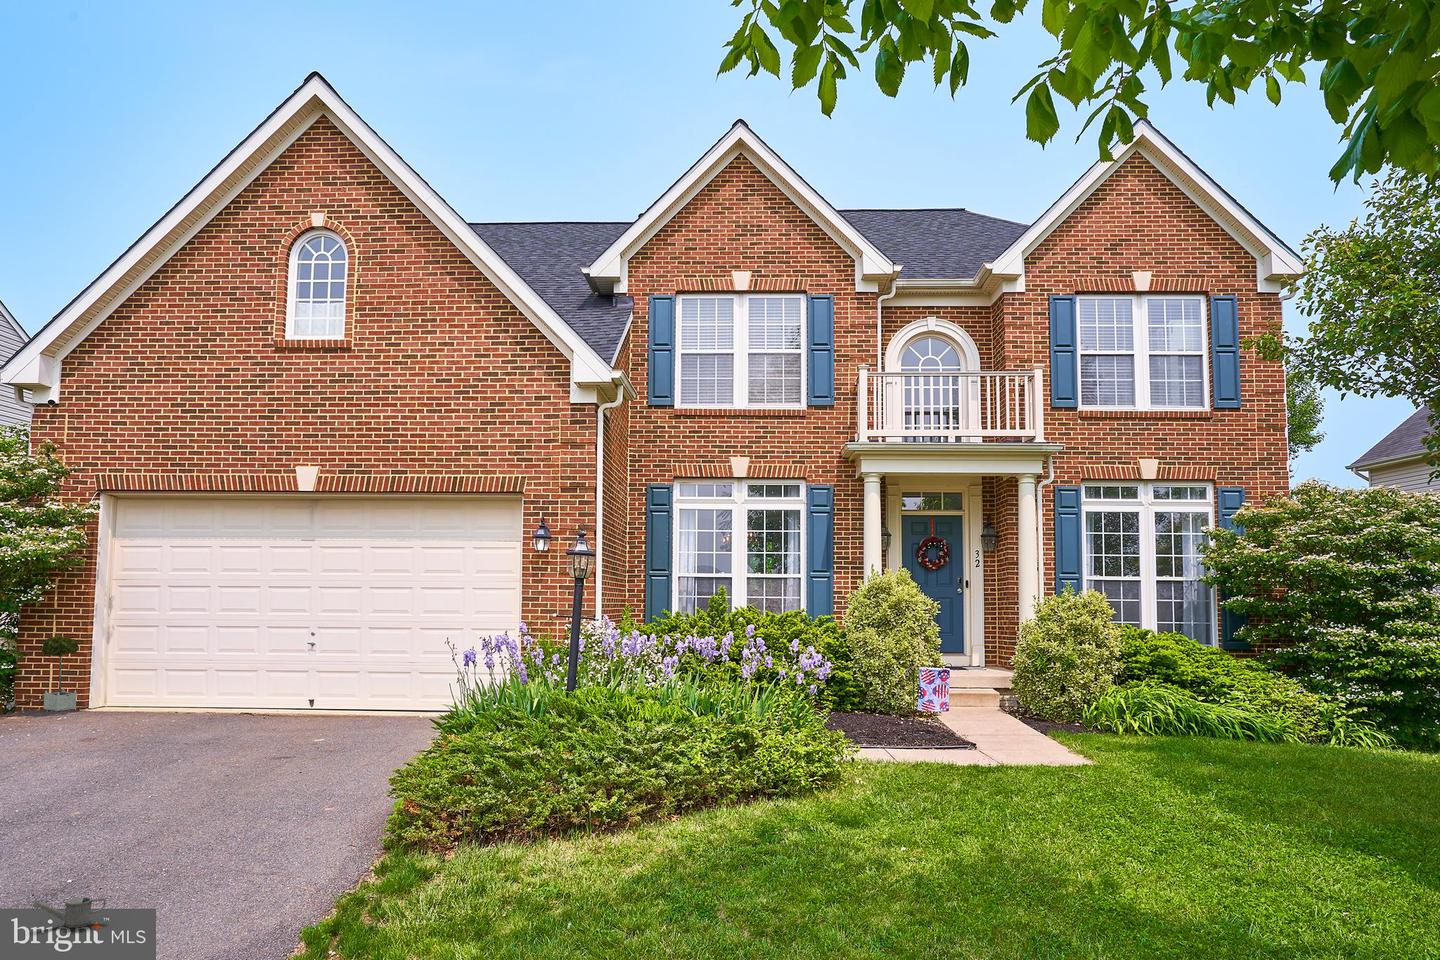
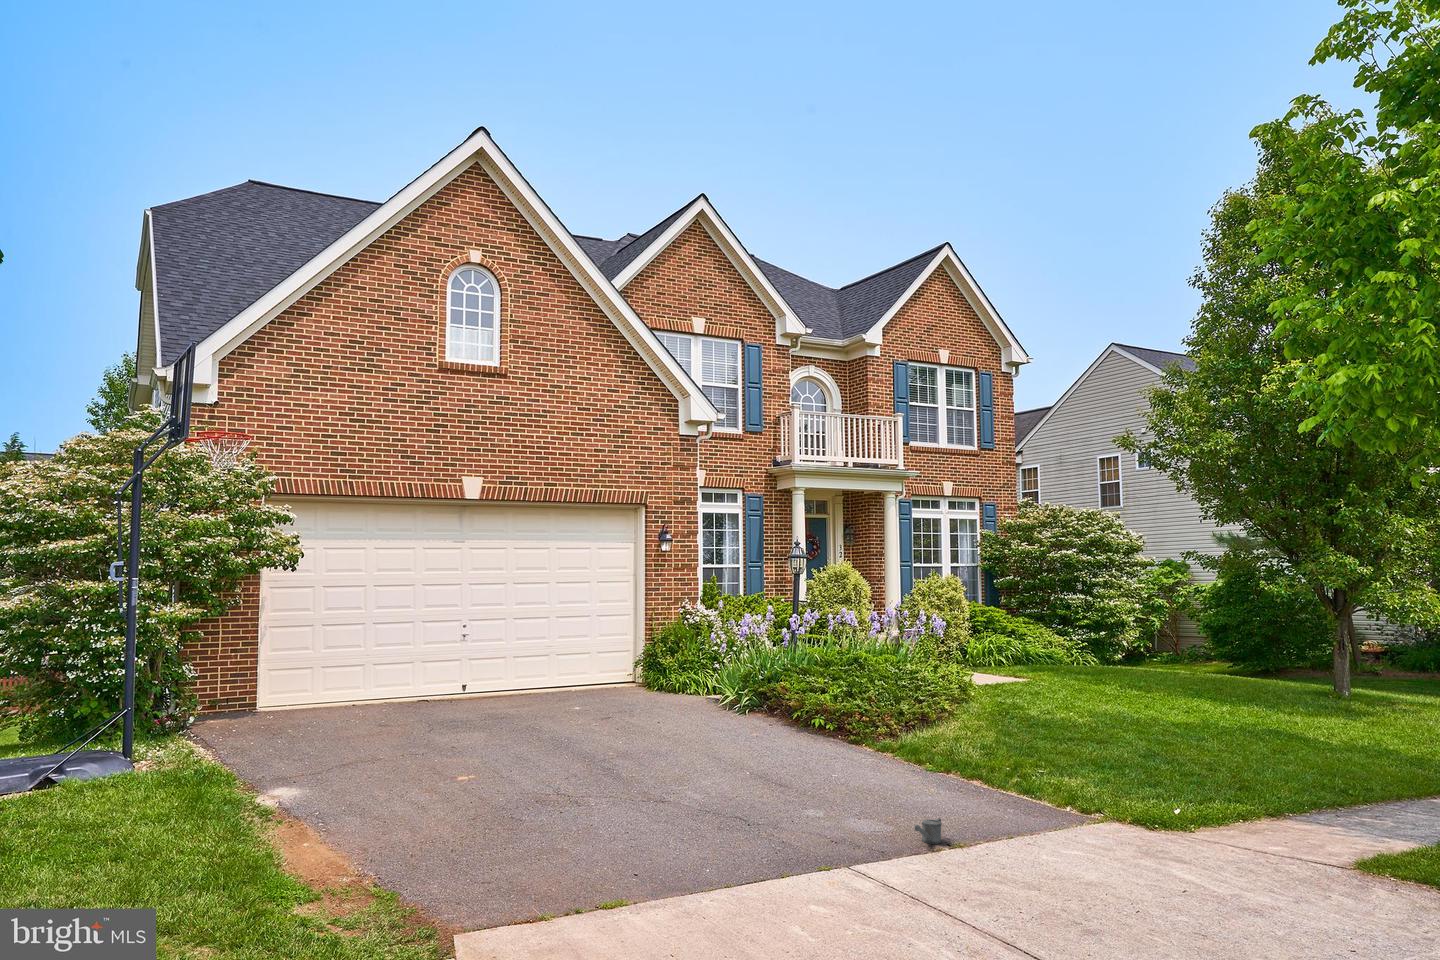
potted tree: present [41,636,79,711] -> none [205,641,241,719]

